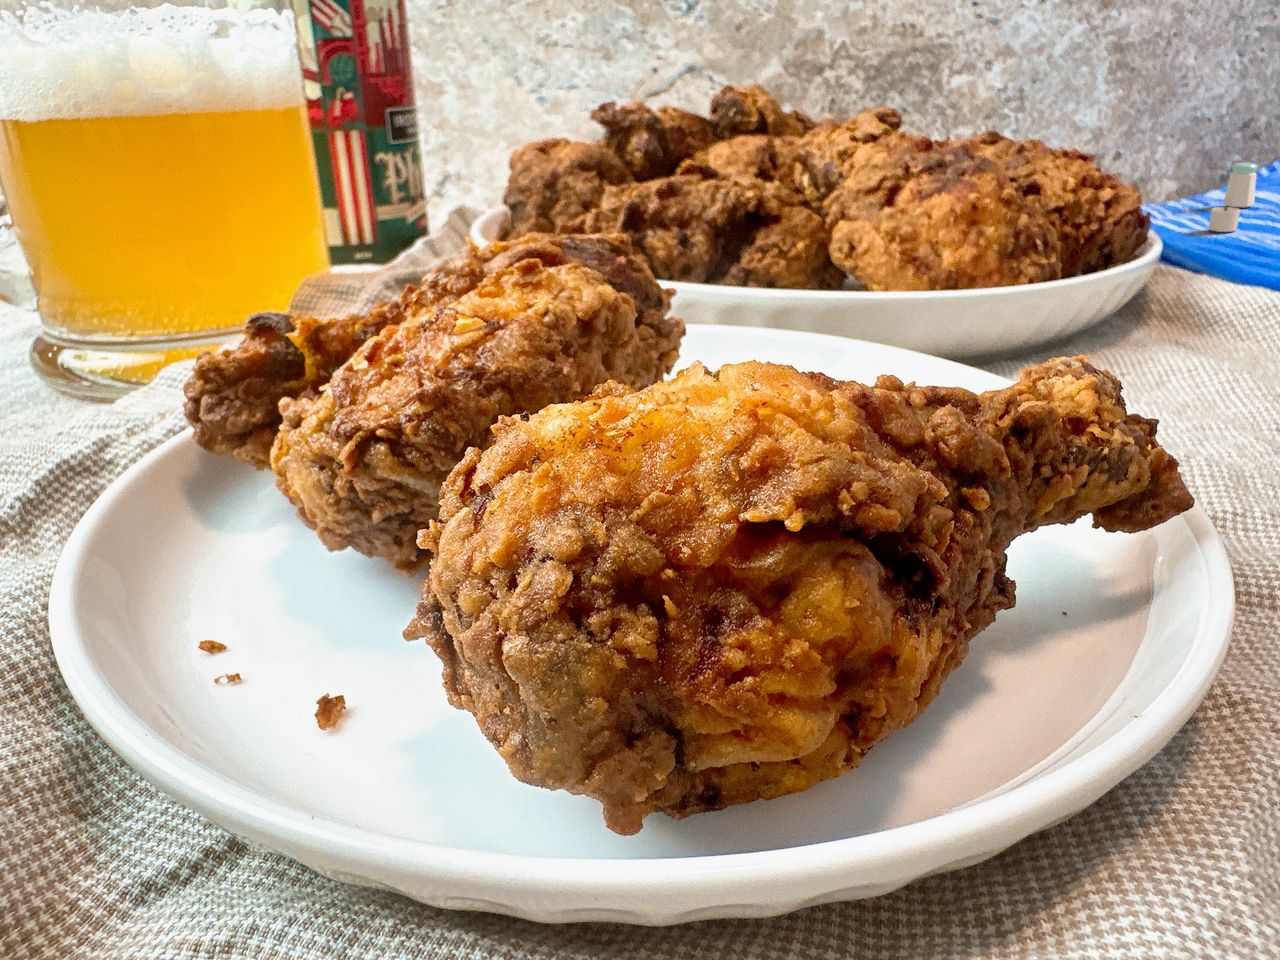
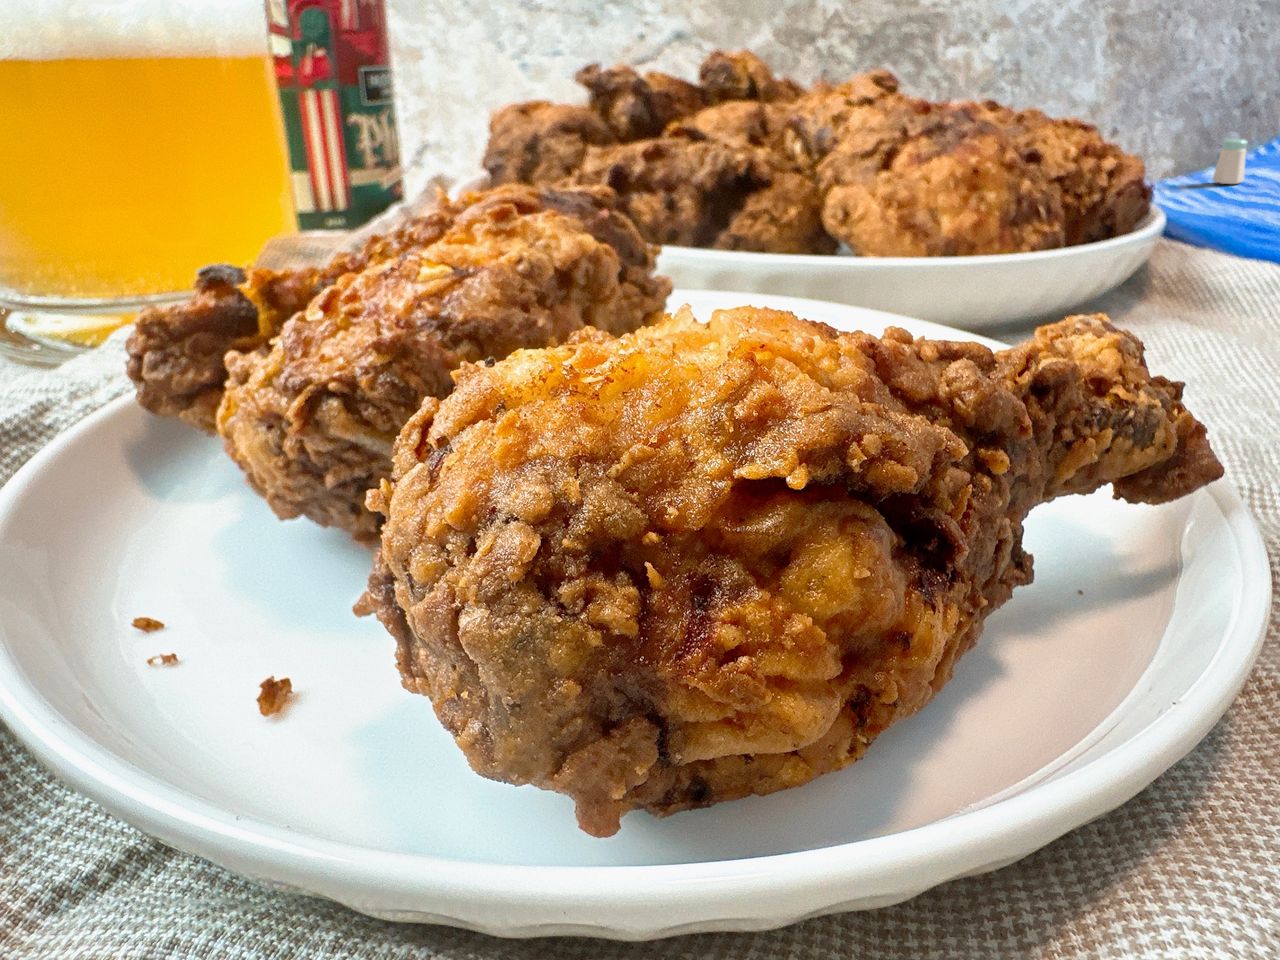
candle: present [1209,206,1240,232] -> none [1200,181,1243,207]

